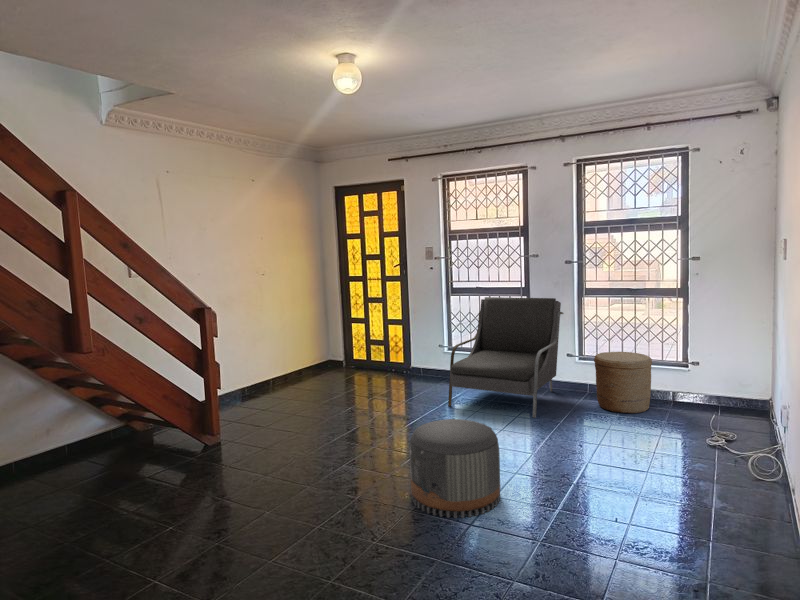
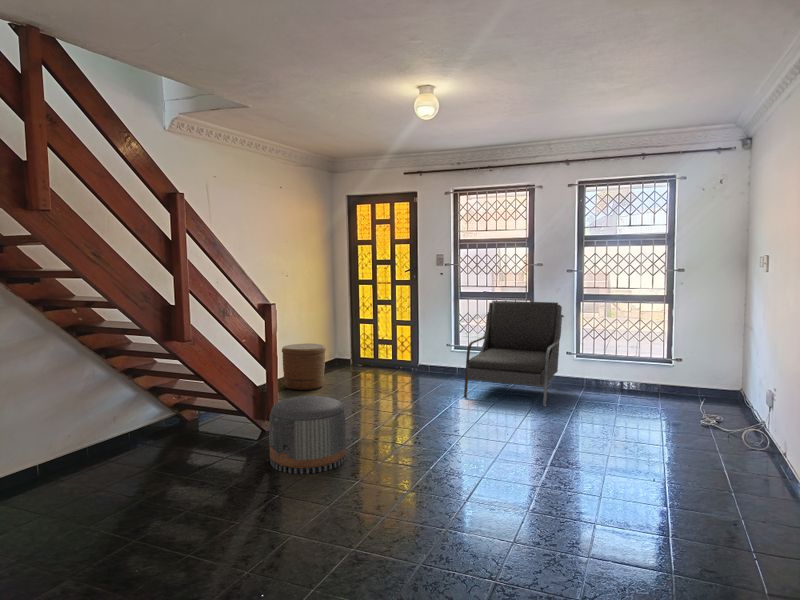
woven basket: present [594,352,652,413] -> present [282,343,326,390]
pouf: present [410,419,500,518] -> present [269,396,346,474]

